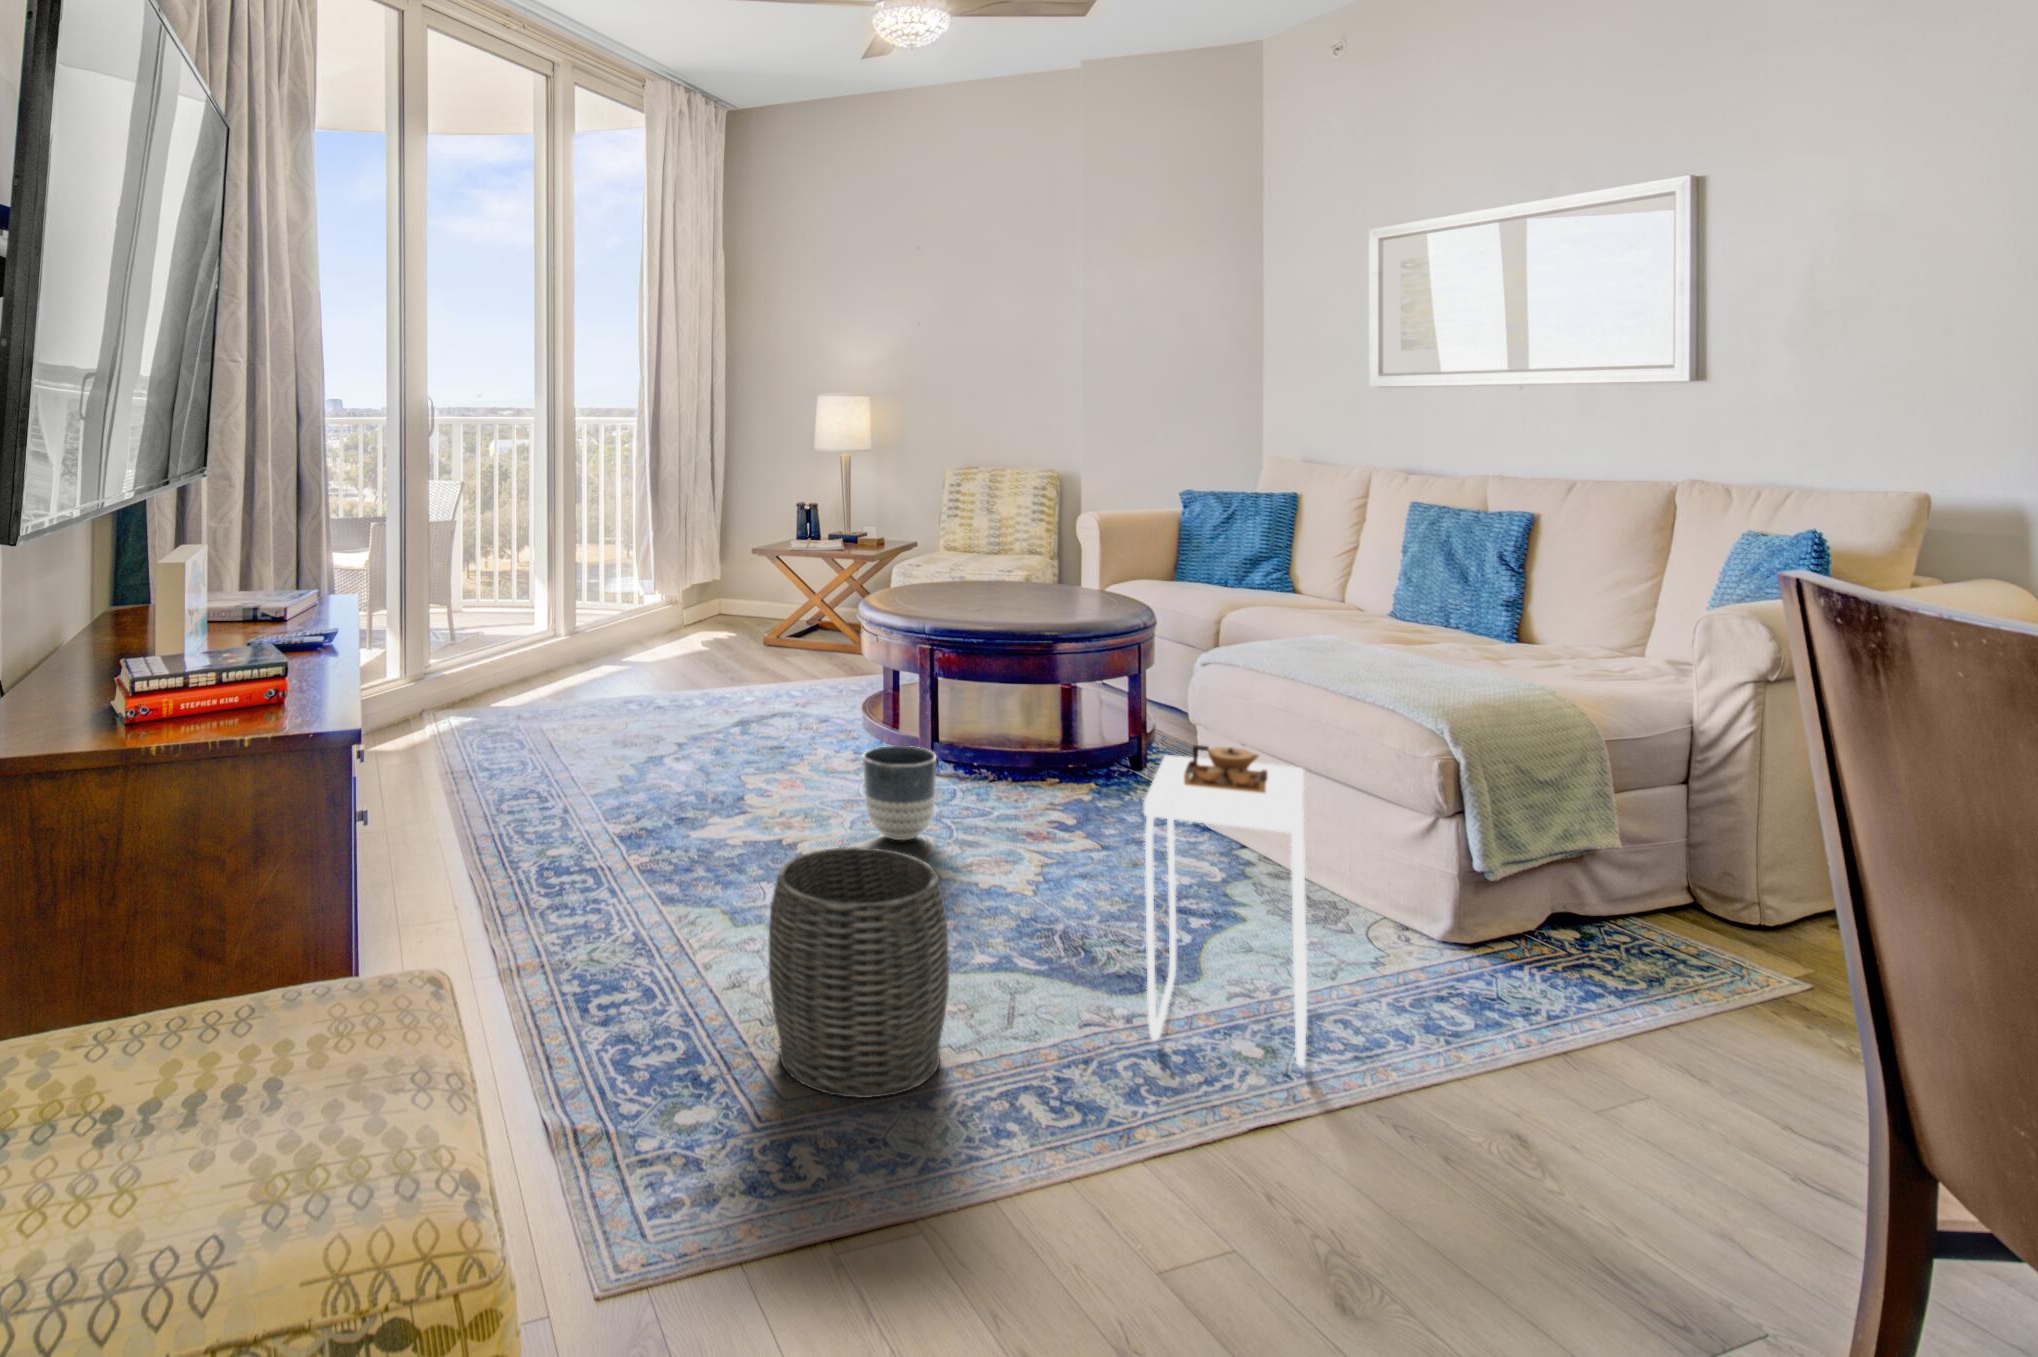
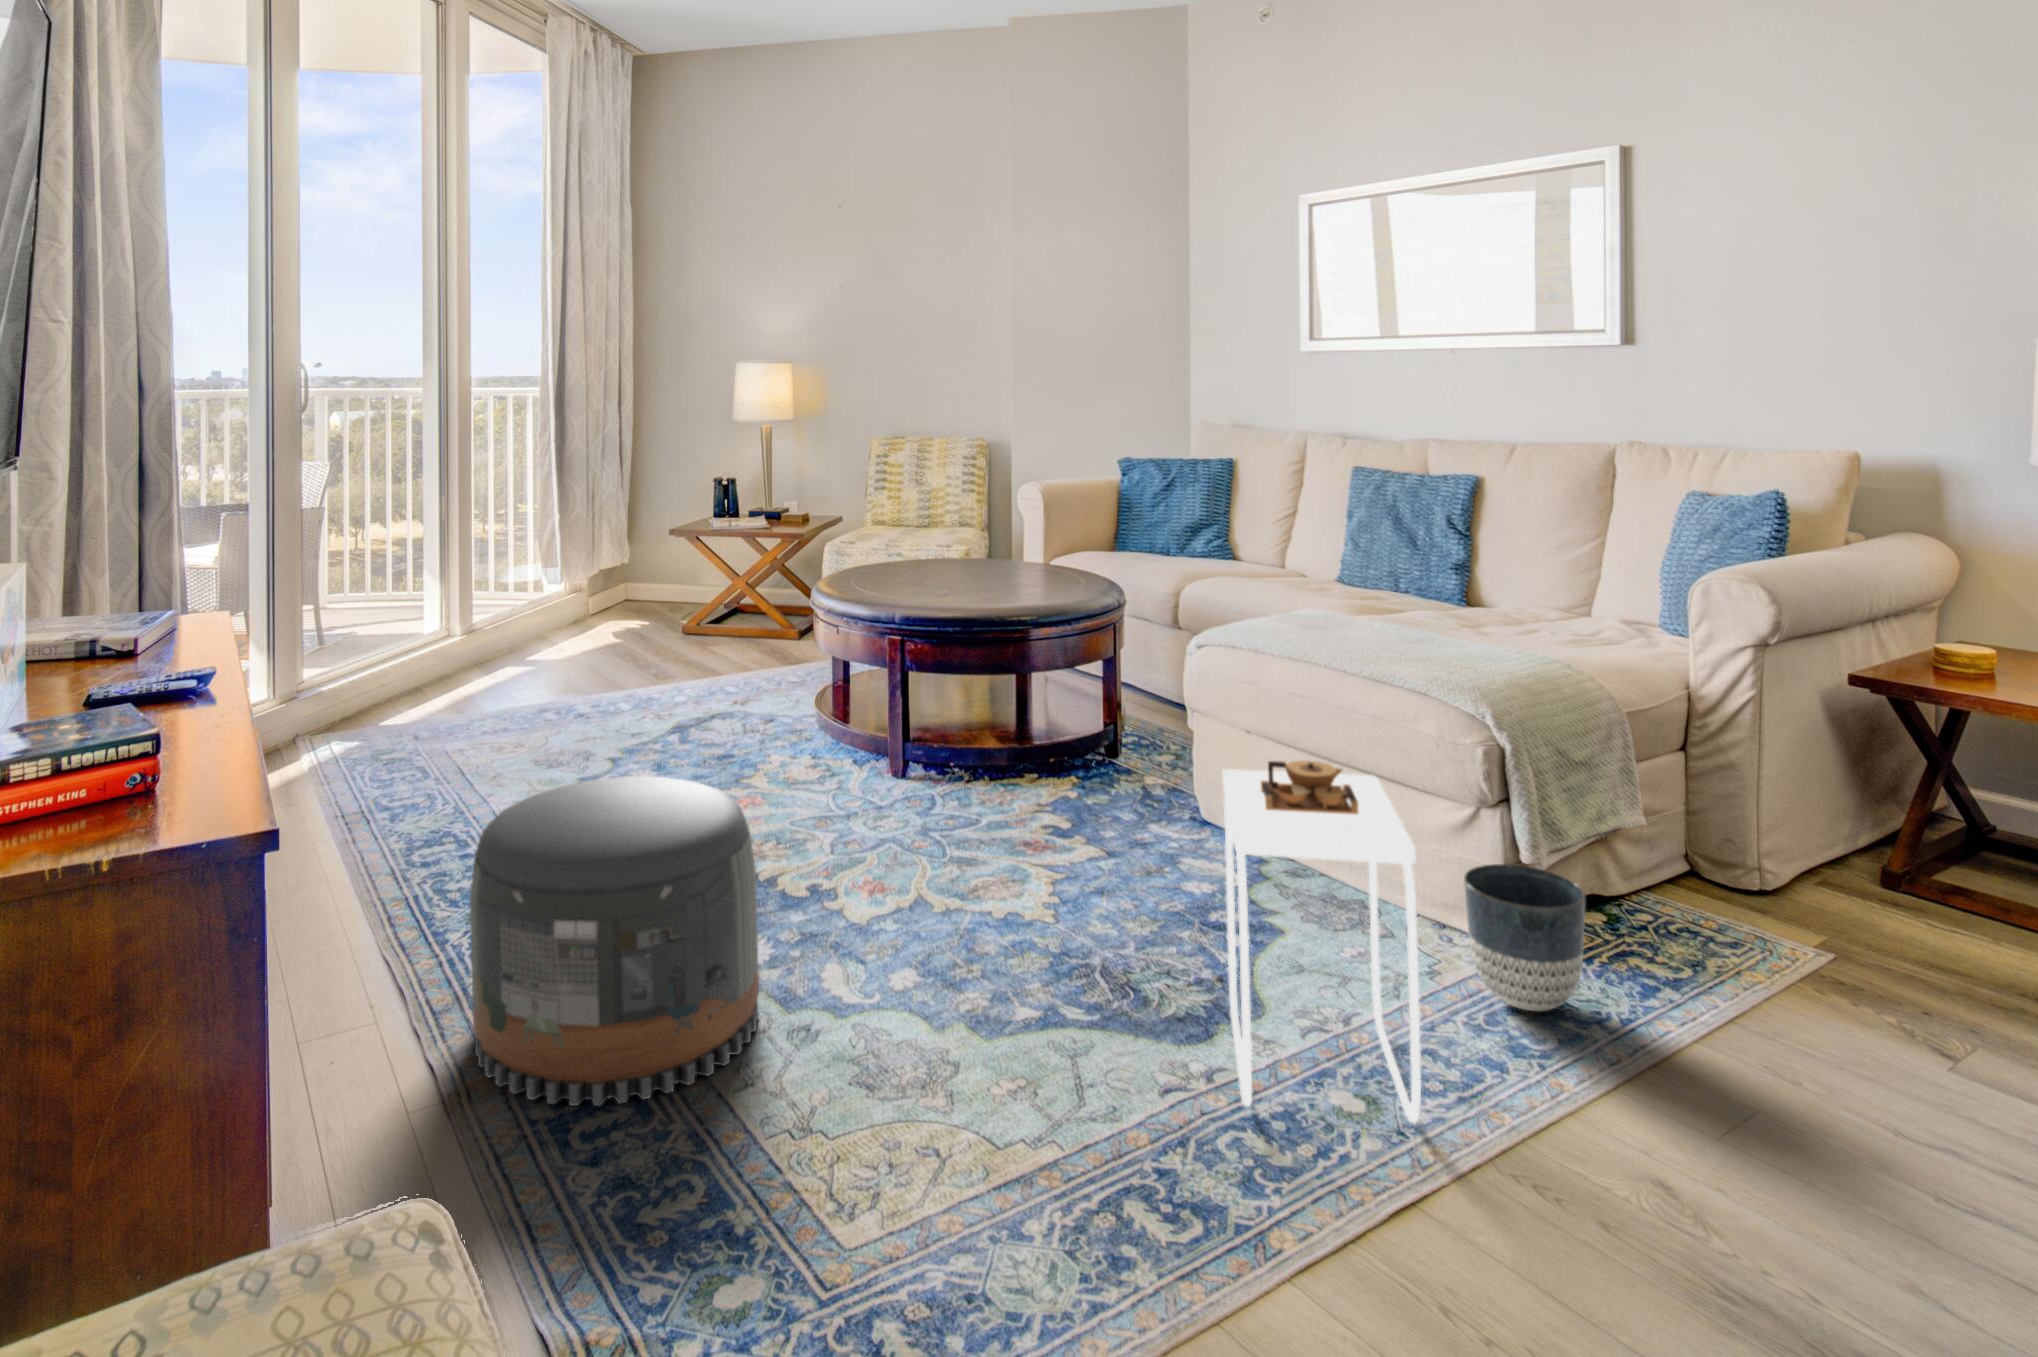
pouf: none [524,734,758,989] -> present [470,776,759,1106]
planter: present [863,746,936,840] -> present [1464,864,1585,1011]
woven basket: present [768,847,949,1098] -> none [810,912,1027,1234]

